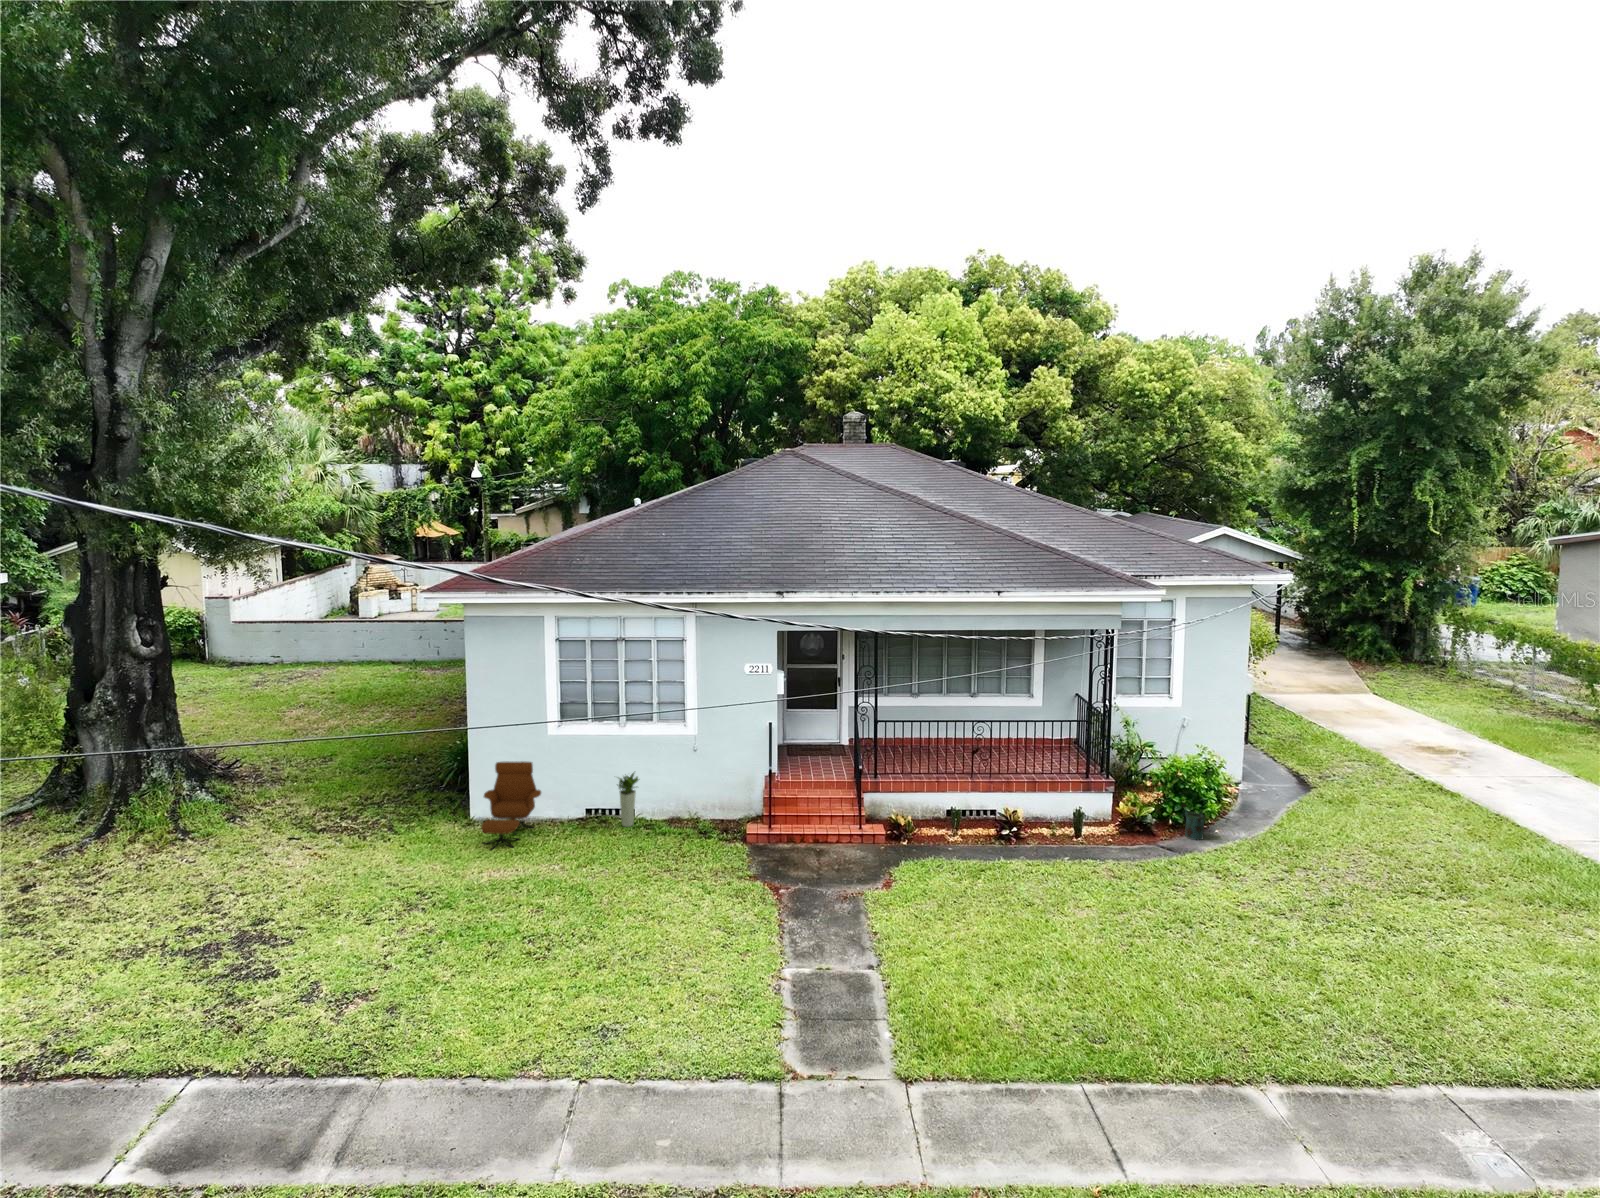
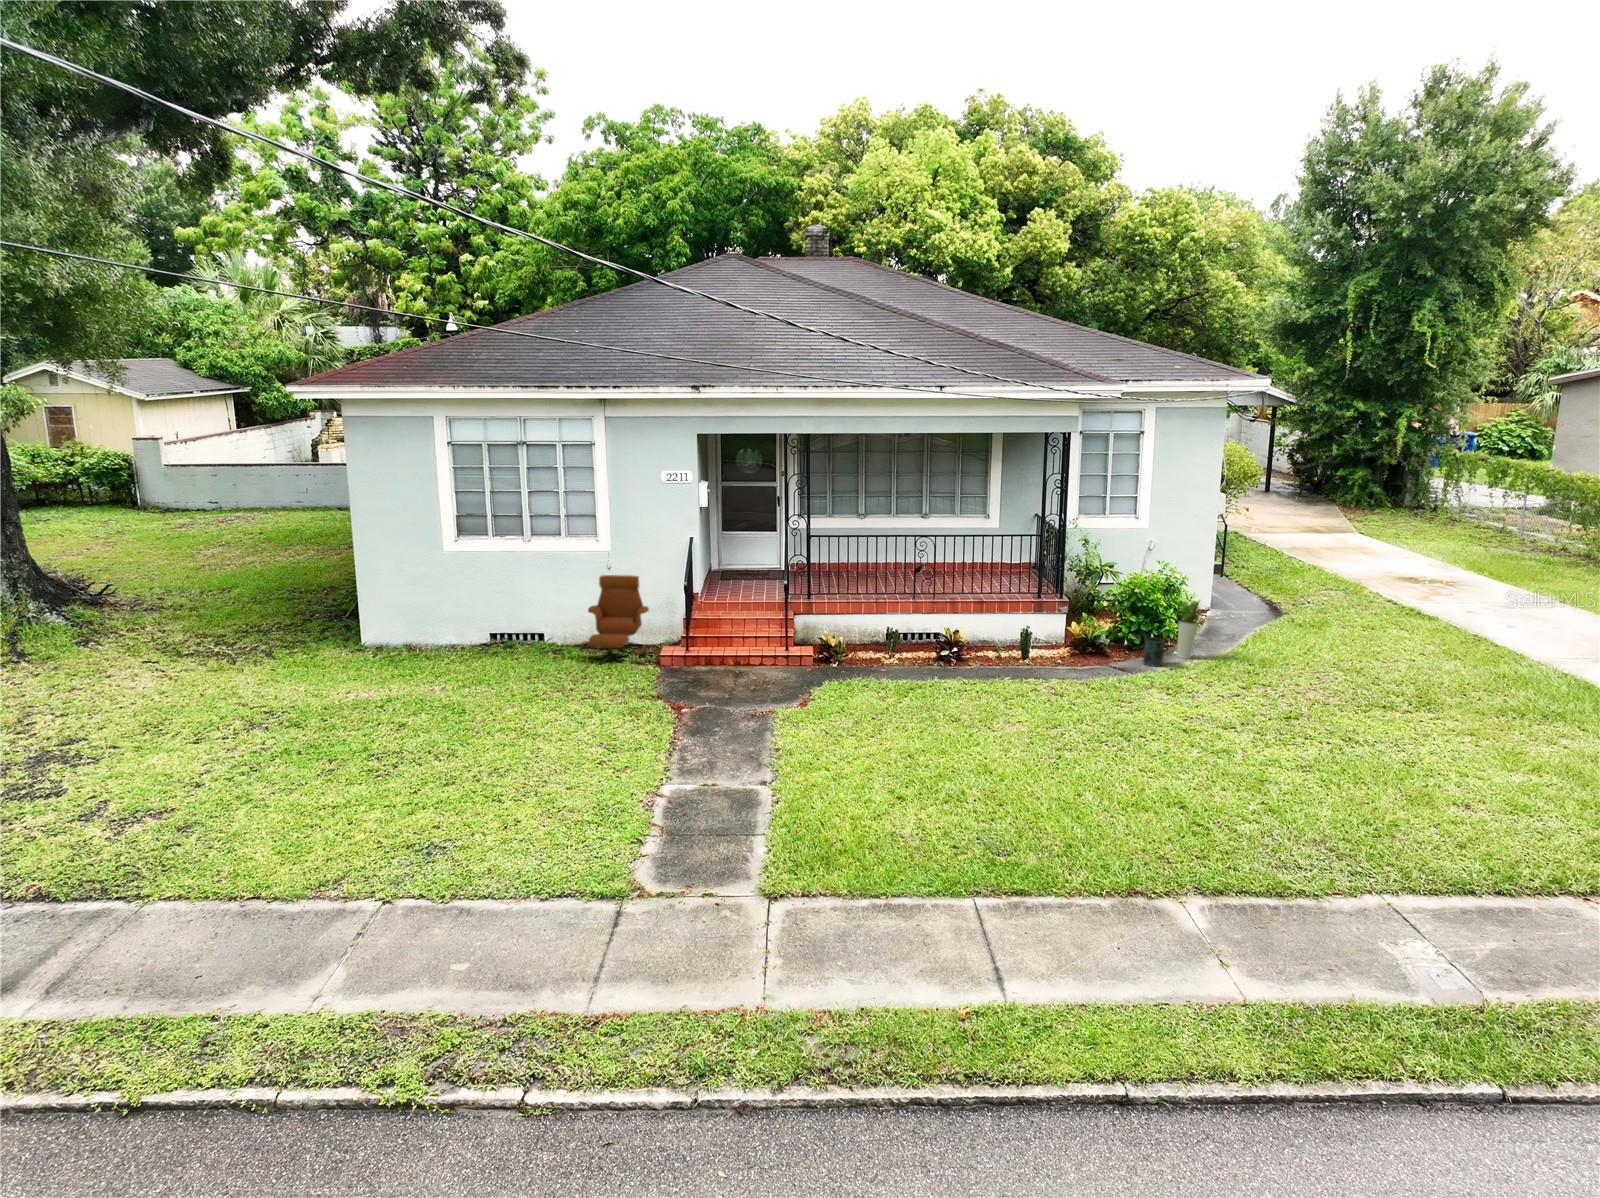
lounge chair: present [482,761,541,850] -> present [588,575,649,665]
planter: present [619,773,638,827] -> present [1177,601,1201,659]

